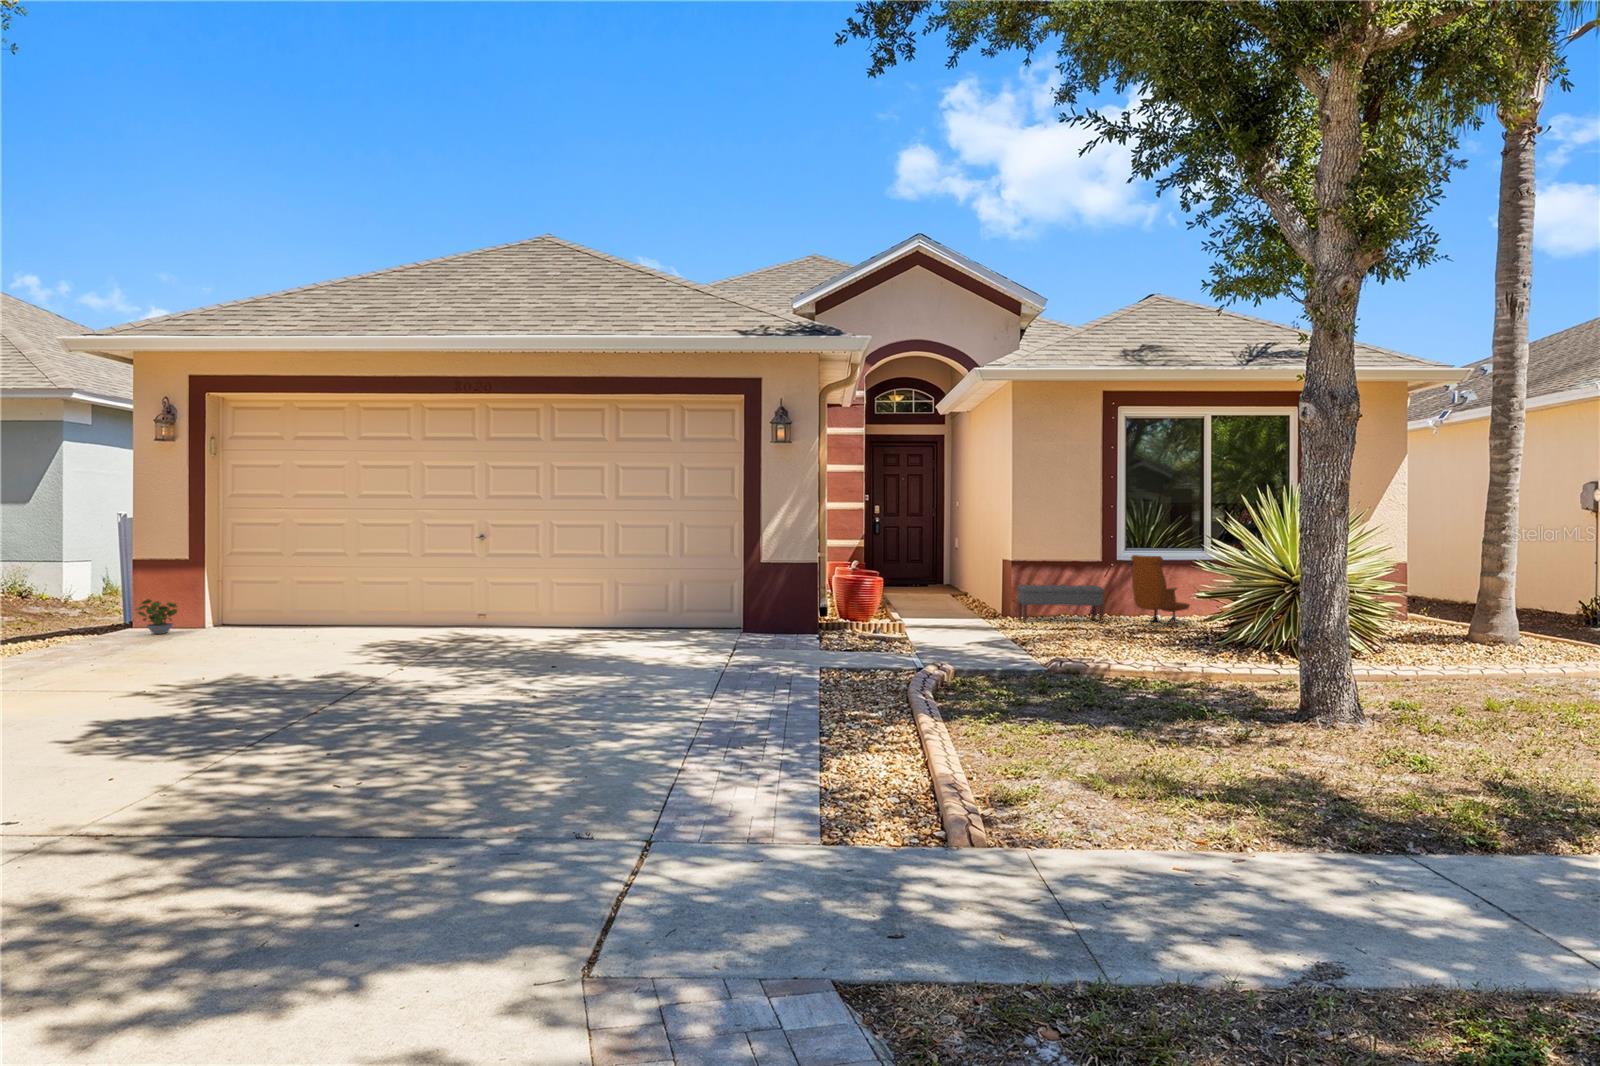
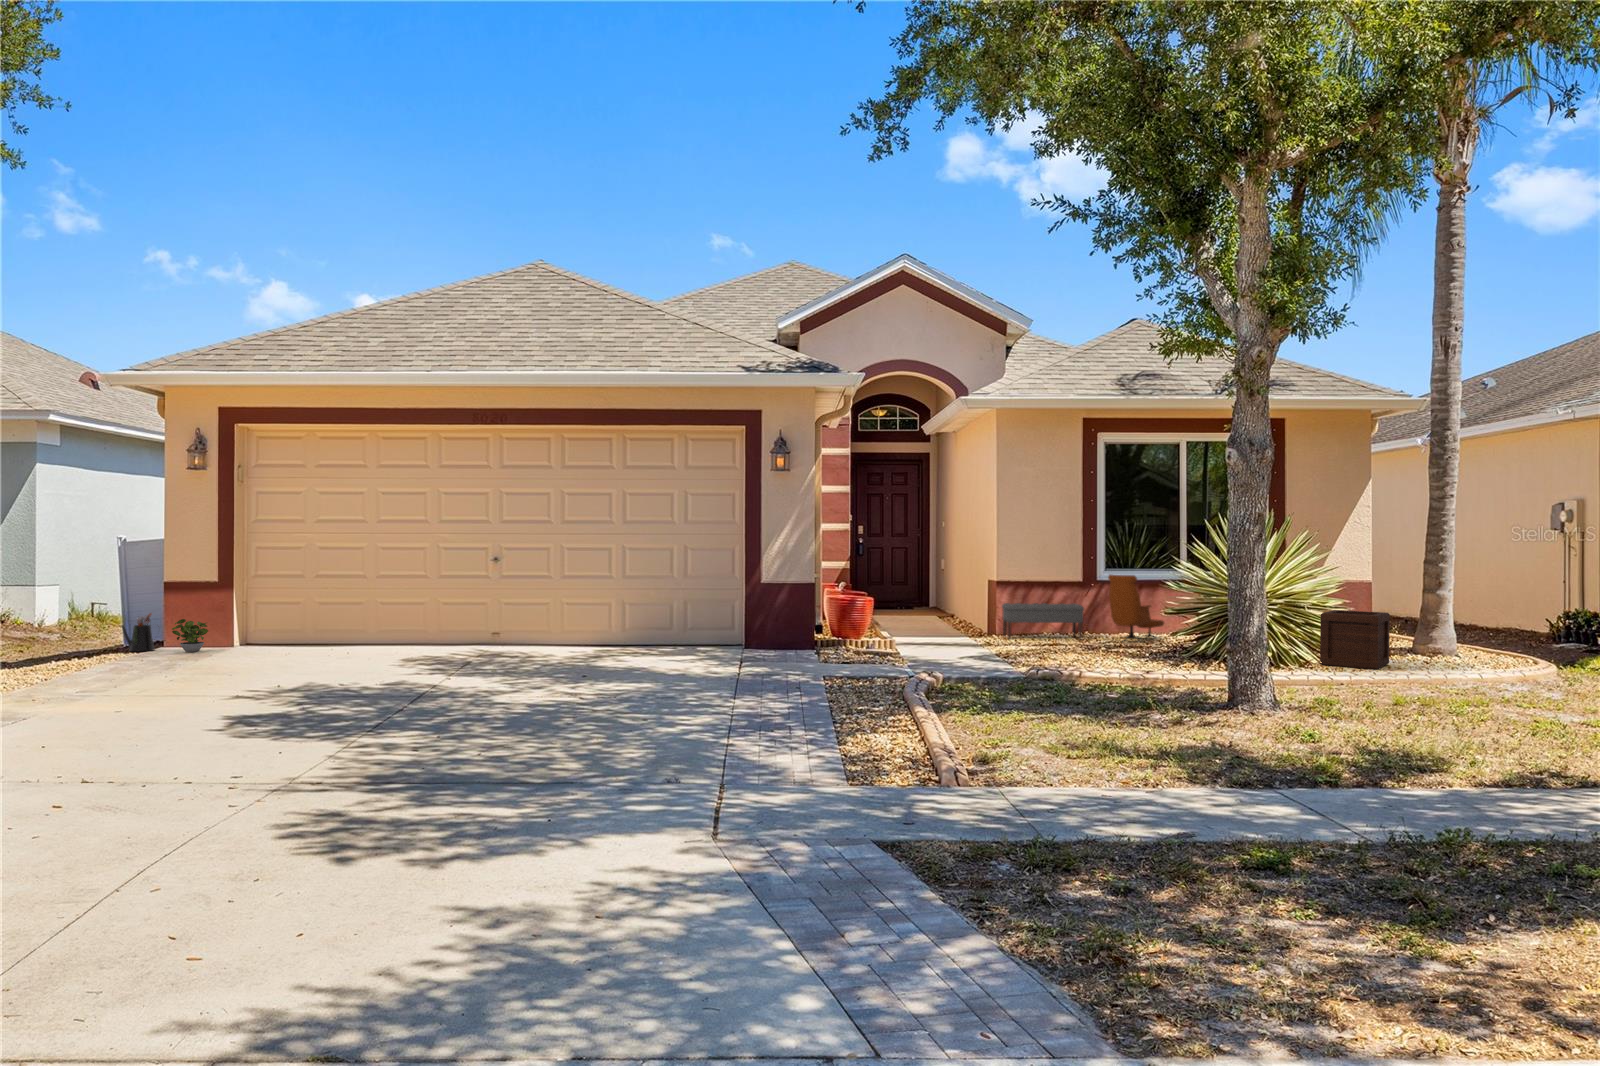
watering can: none [87,592,129,633] -> present [122,613,154,652]
wooden crate: none [1373,595,1452,662] -> present [1320,610,1390,669]

